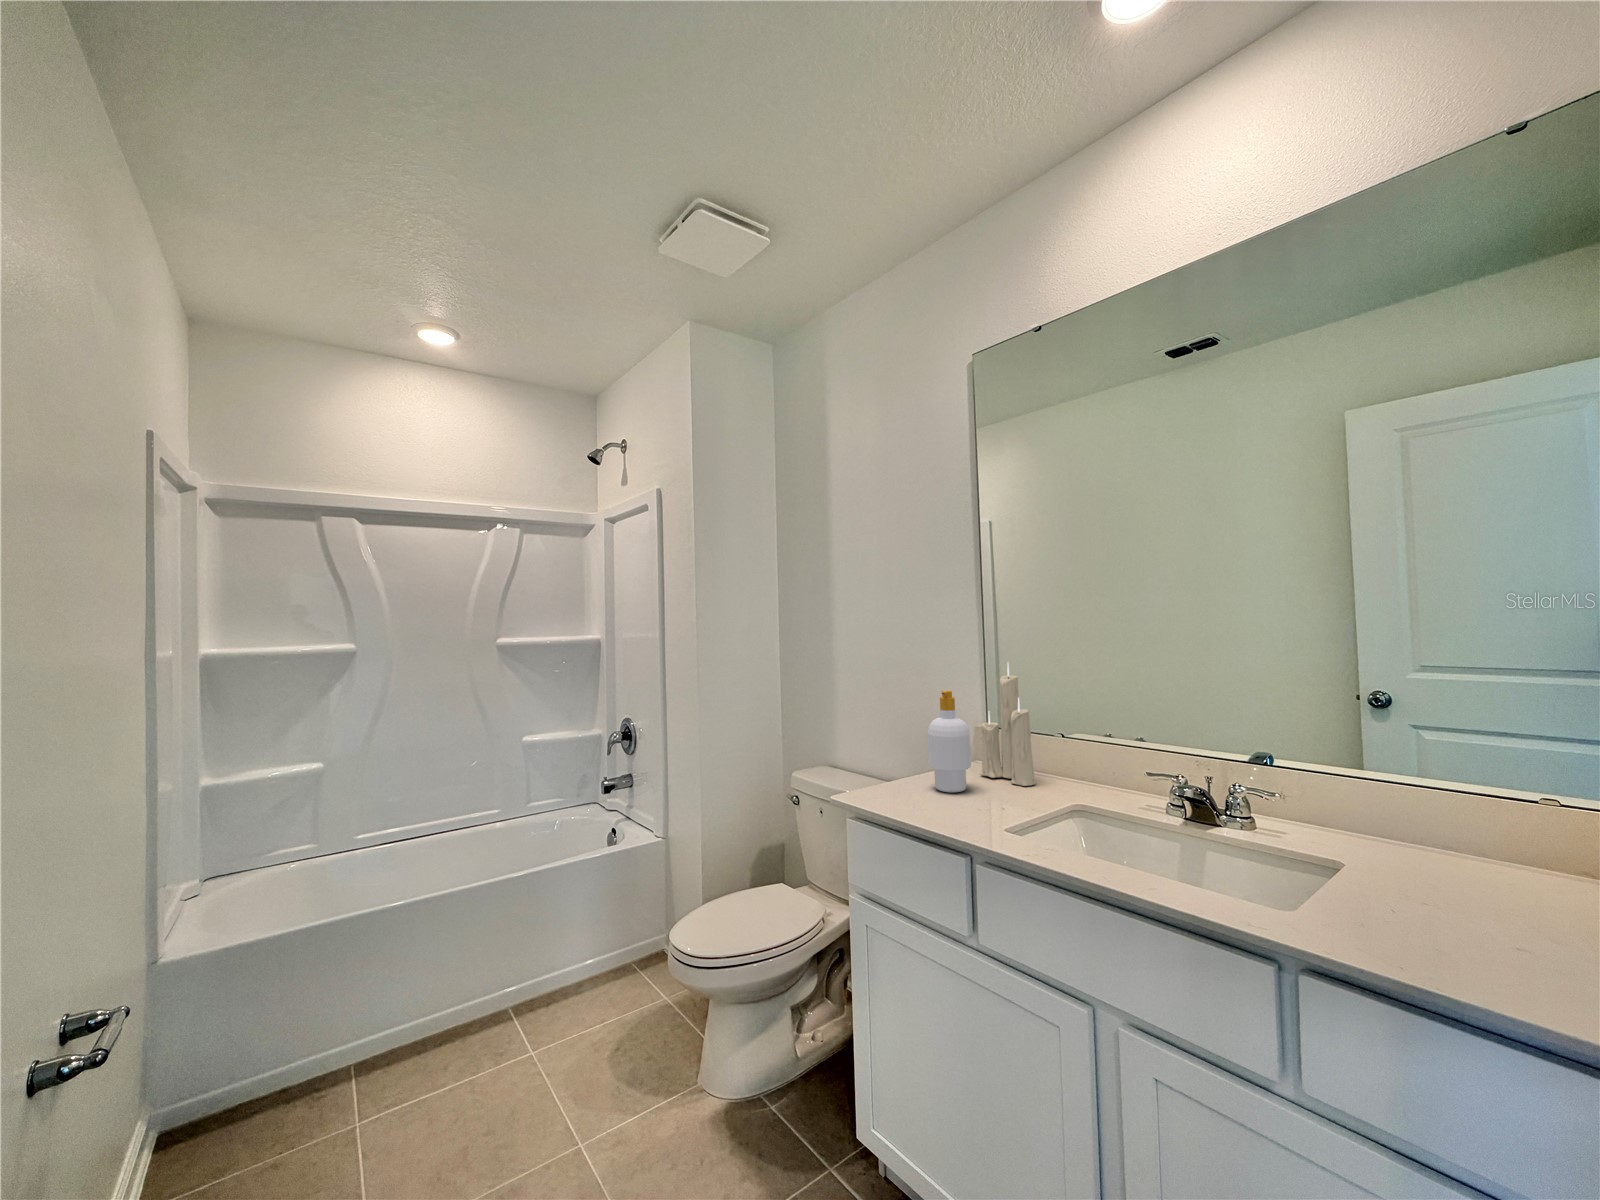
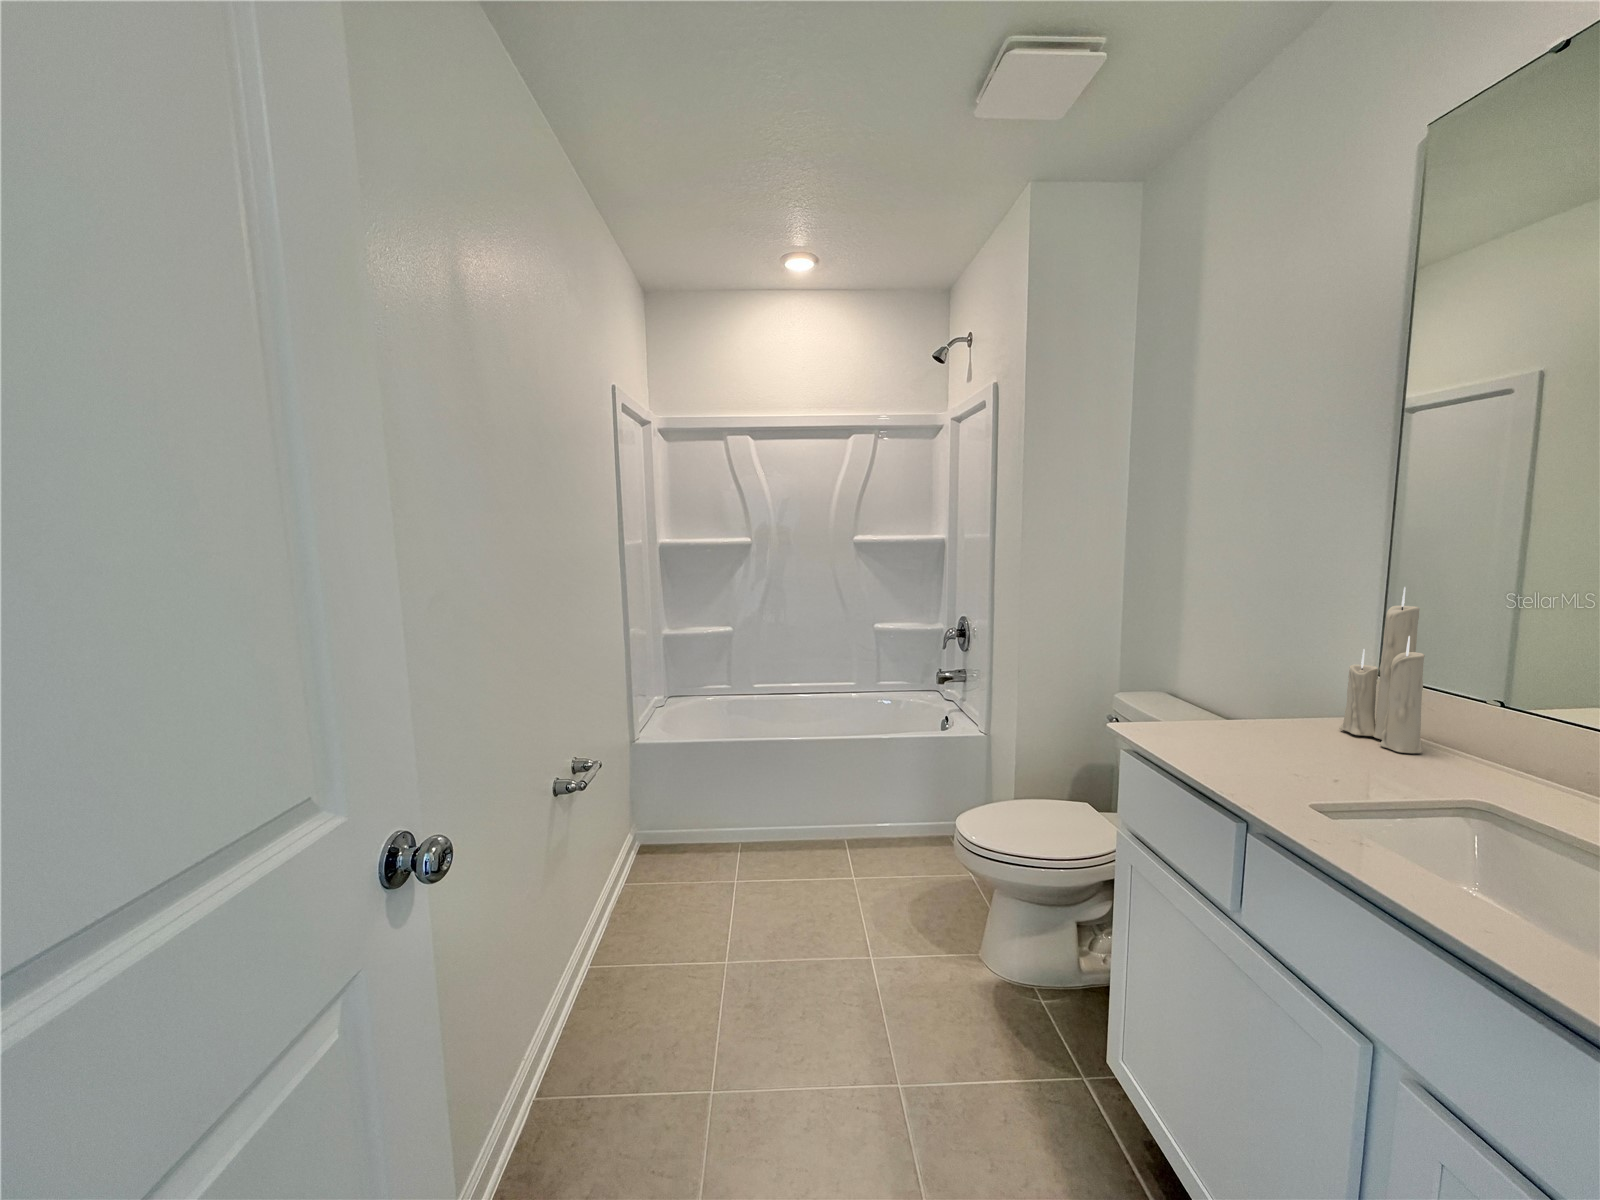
soap bottle: present [928,691,971,792] -> none [1247,617,1313,741]

